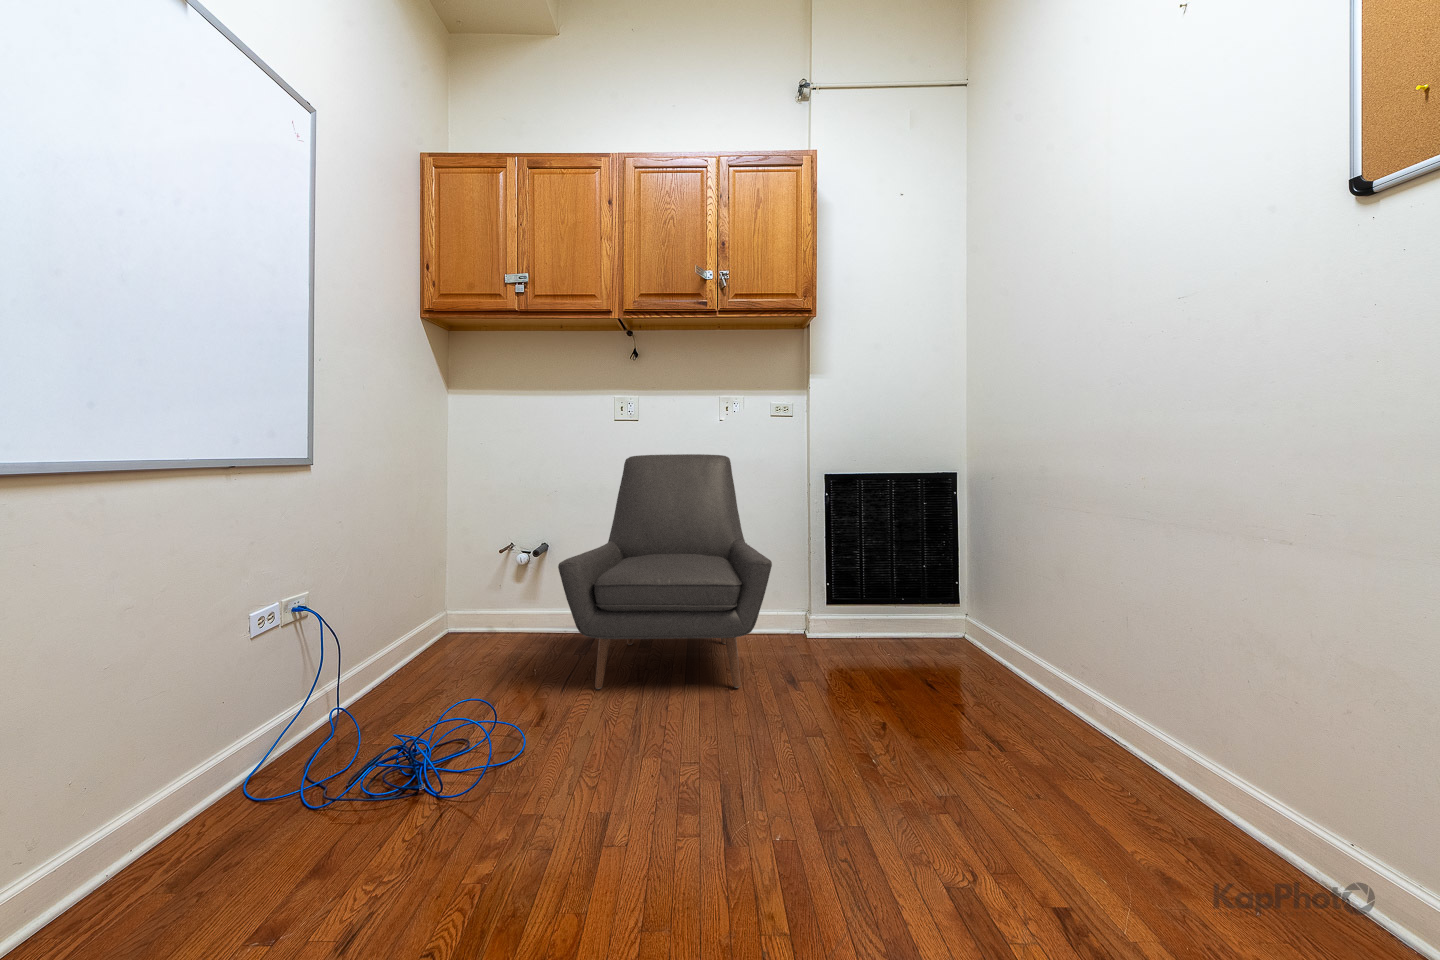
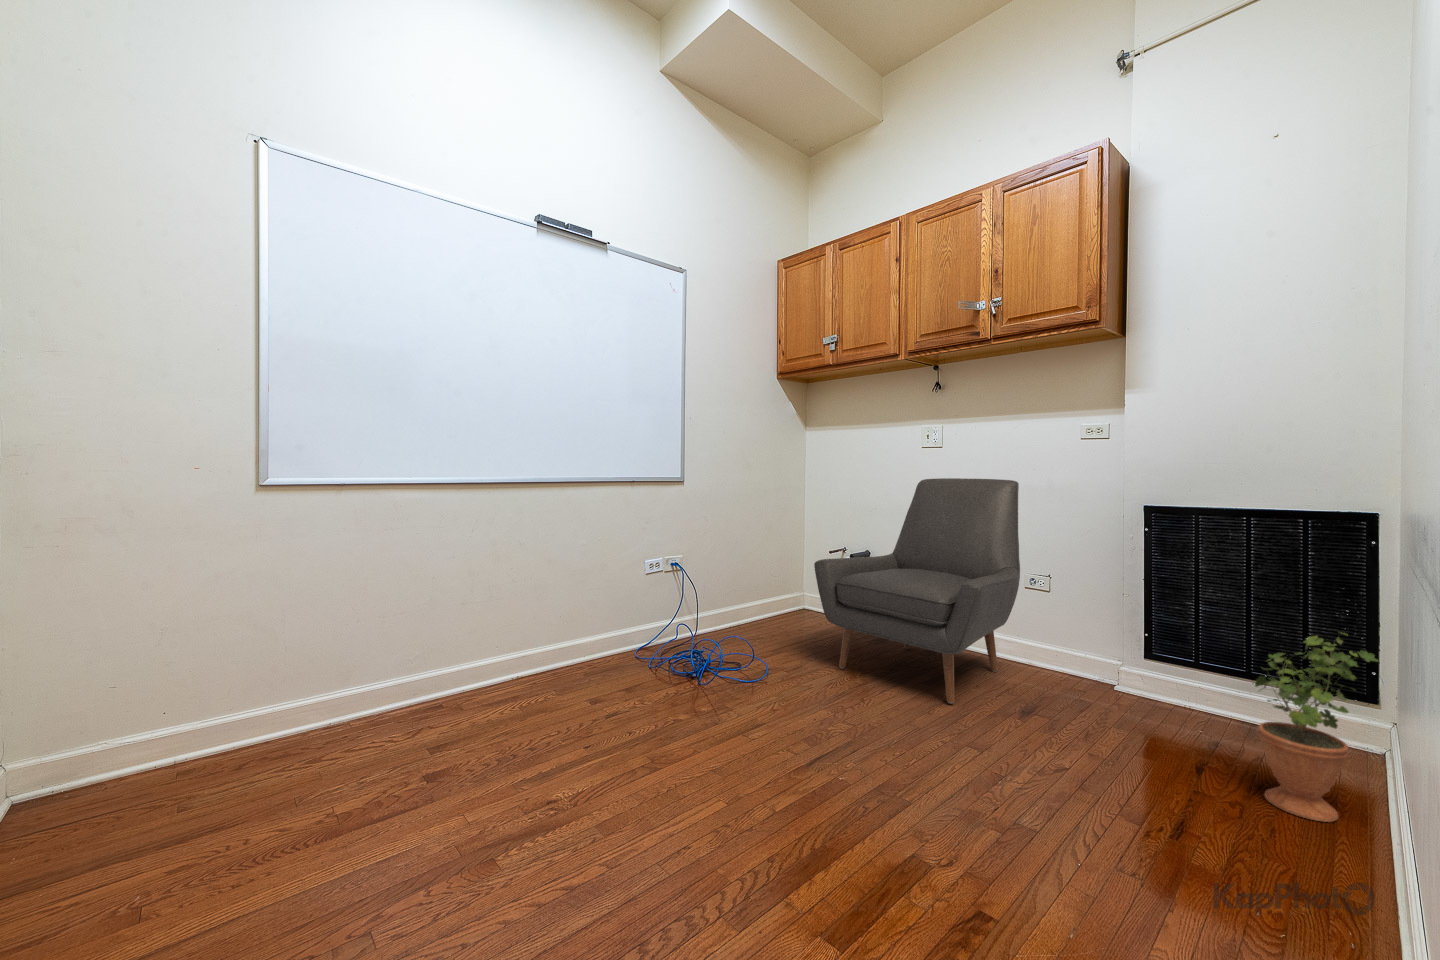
potted plant: none [951,552,1019,686] -> present [1255,636,1378,822]

